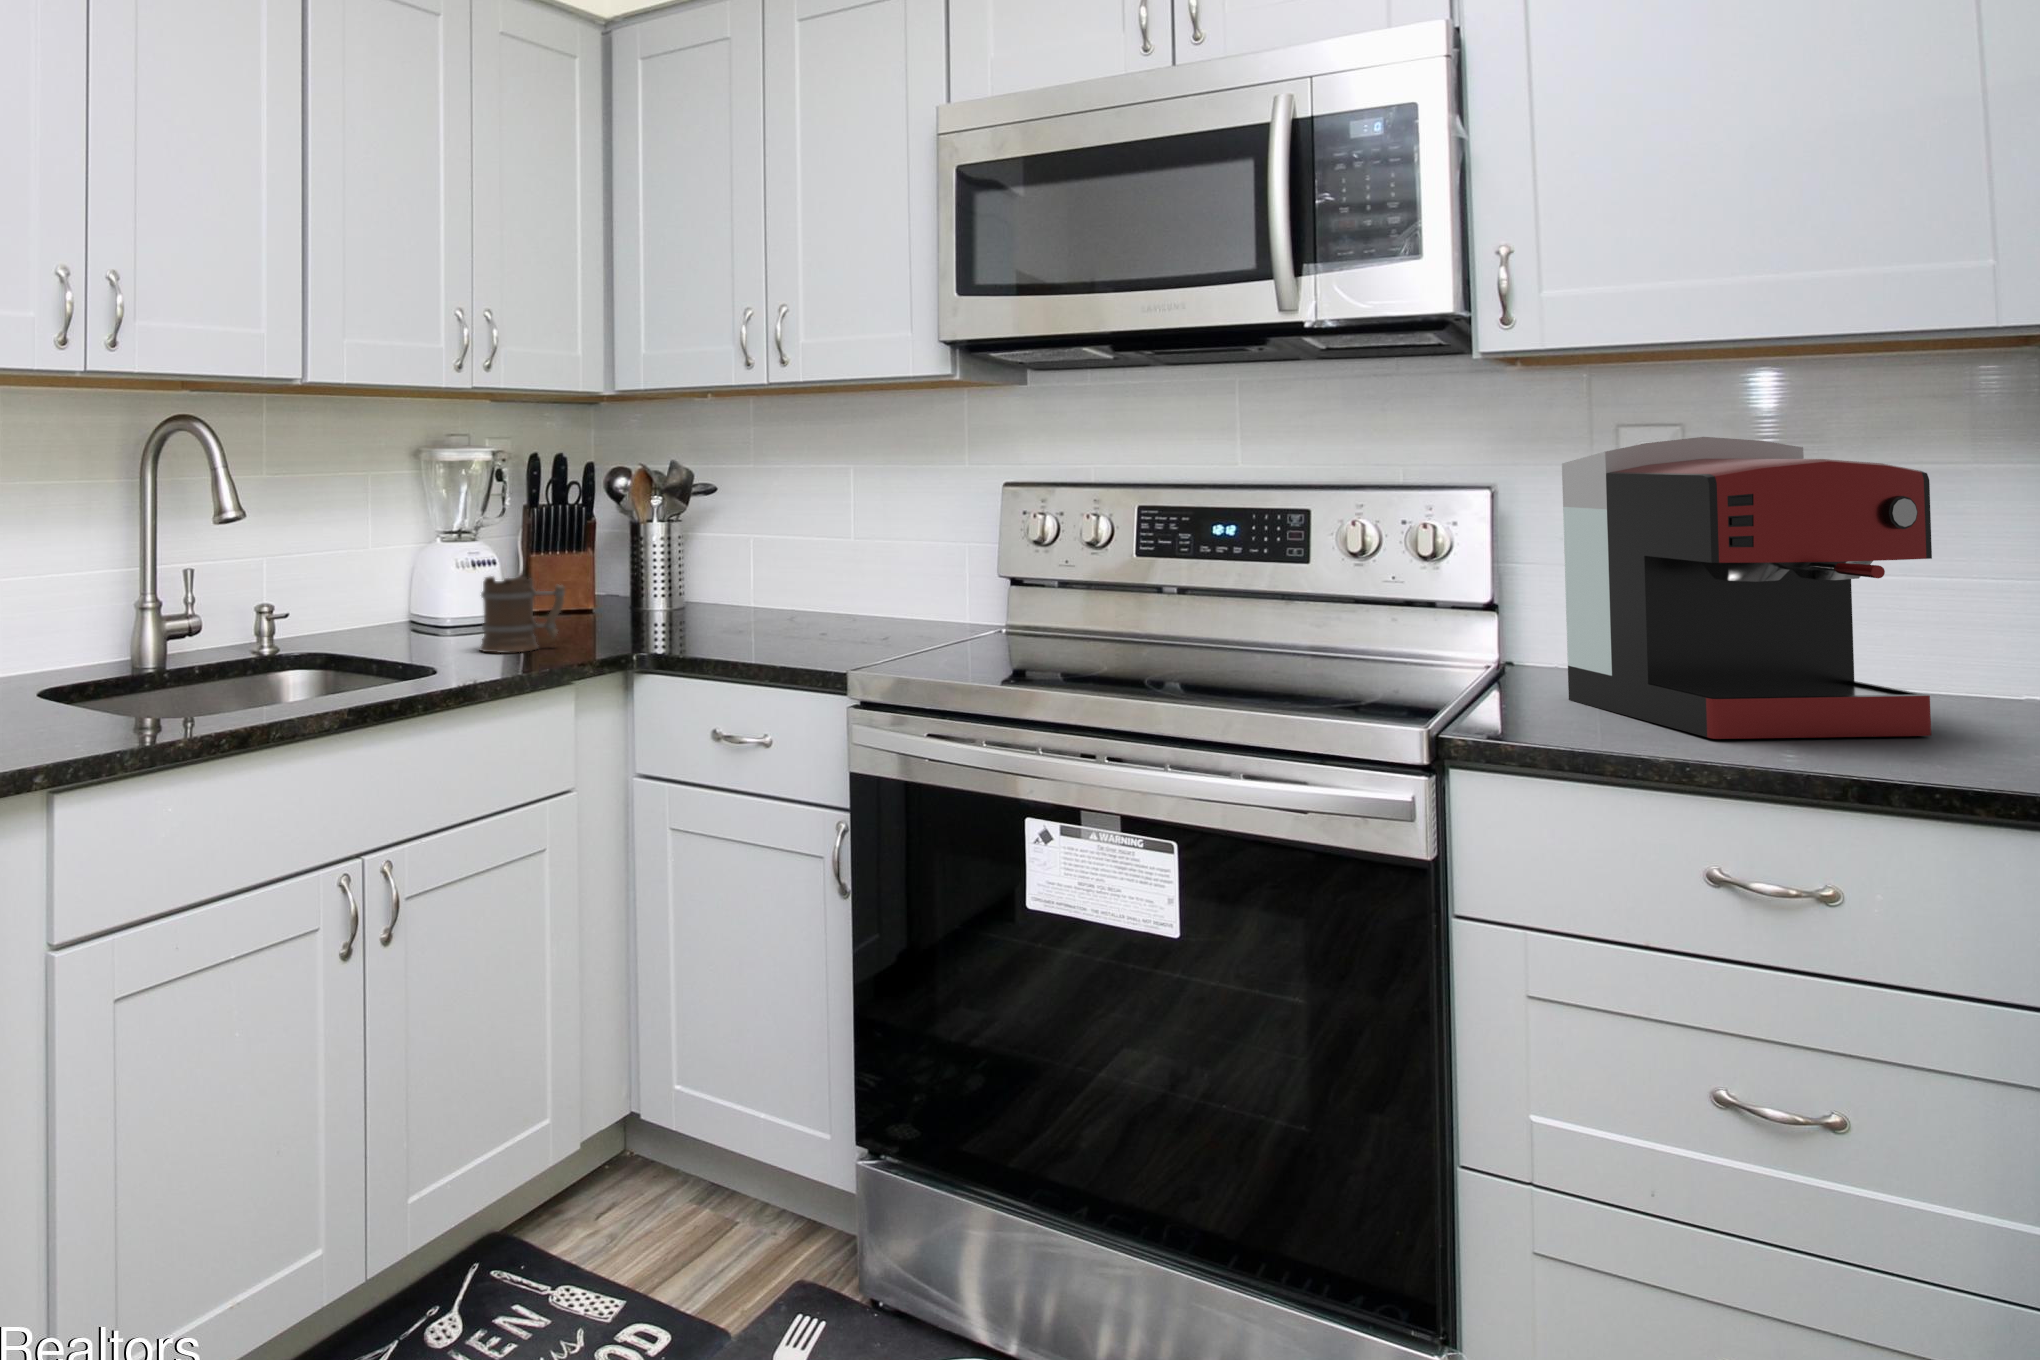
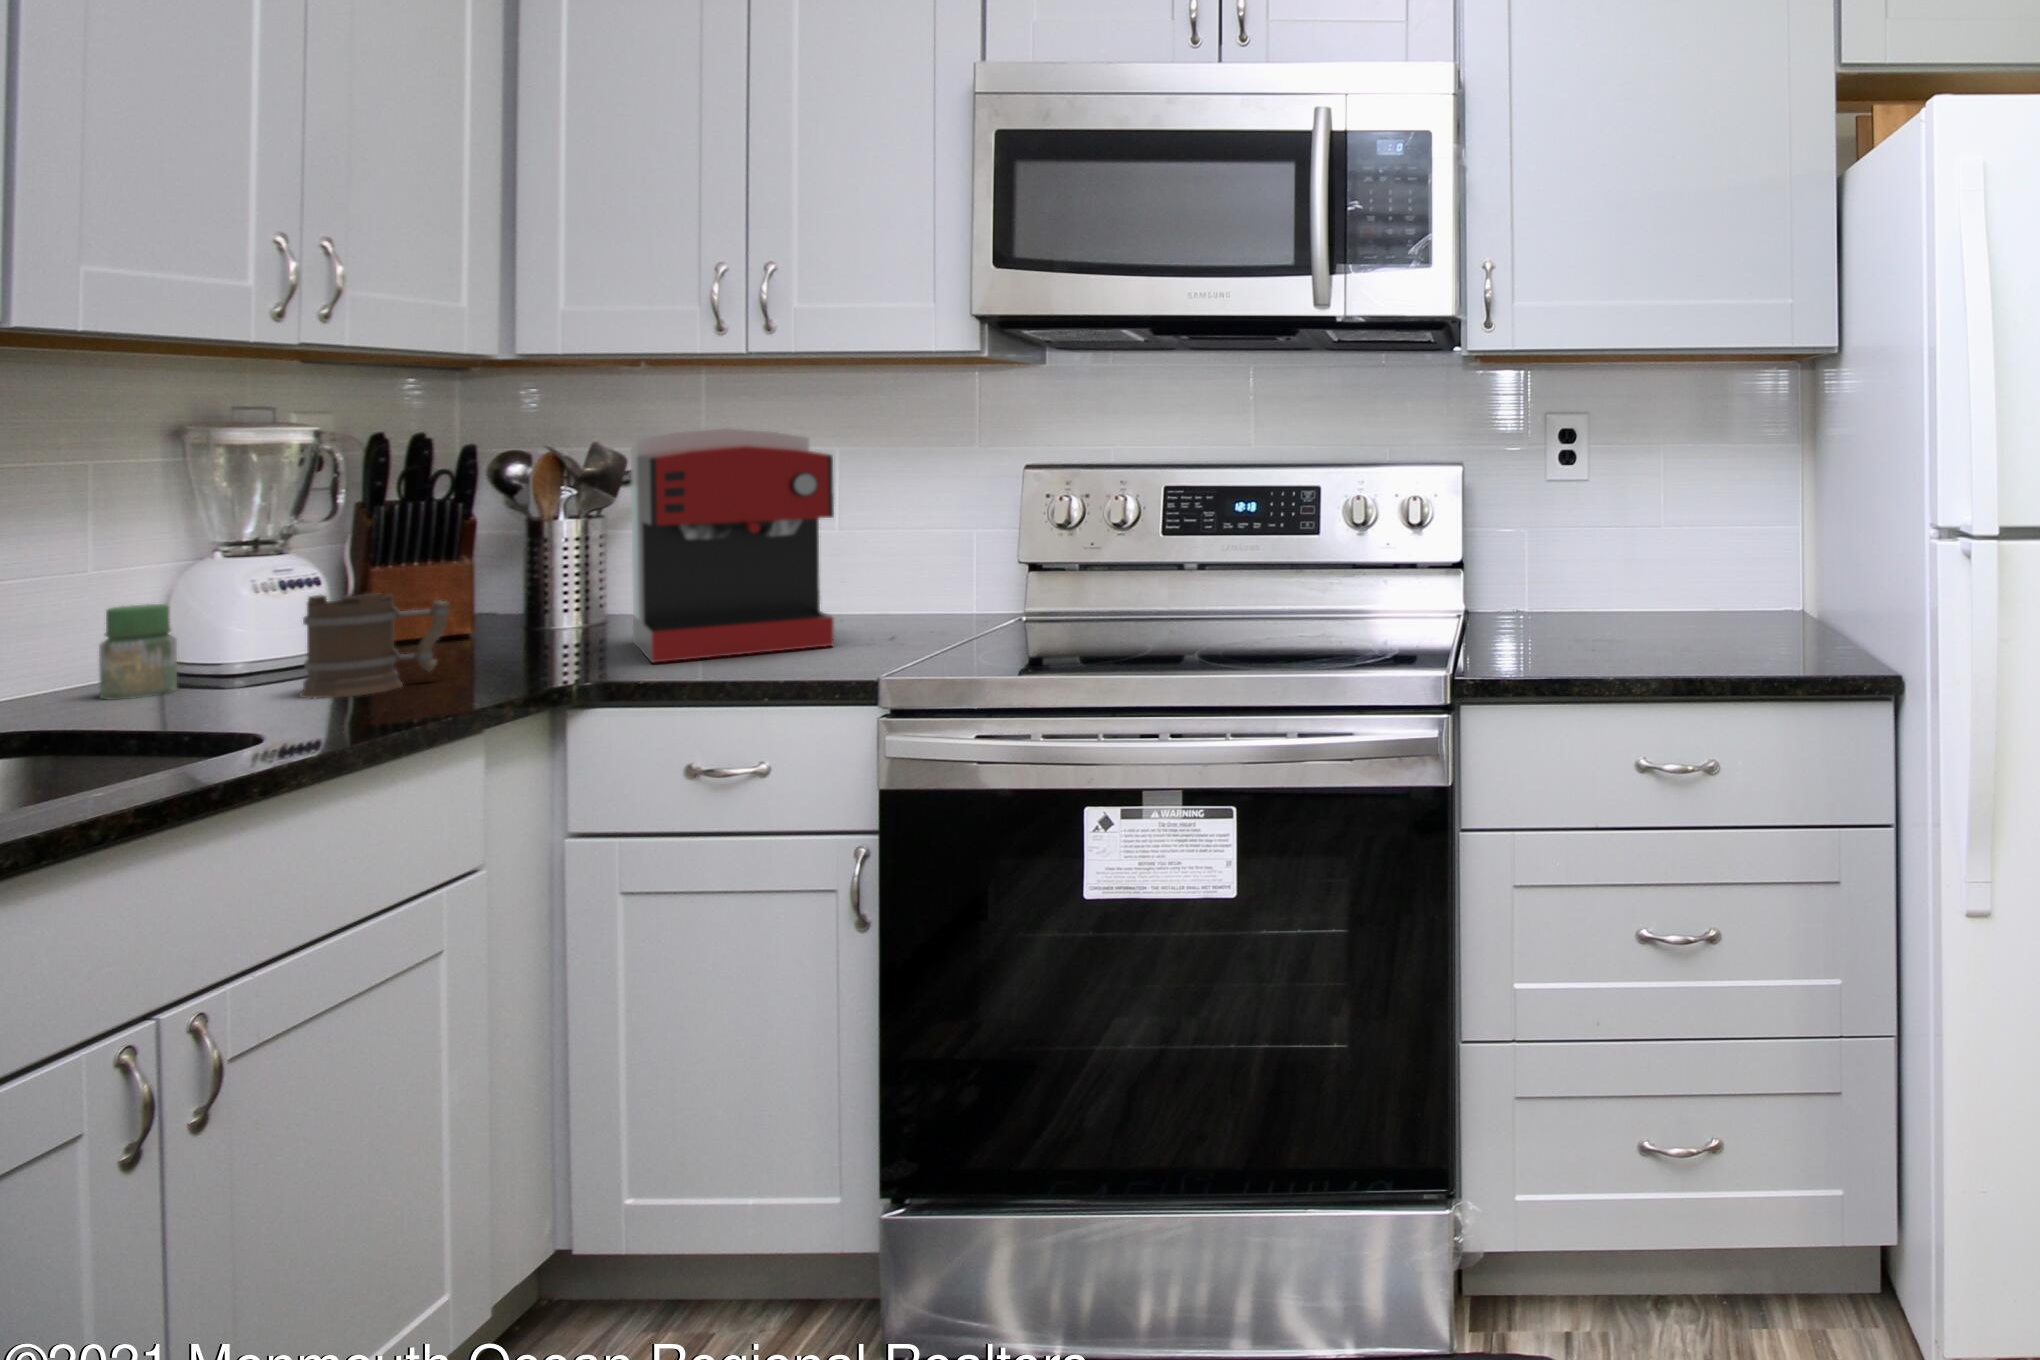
coffee maker: present [1562,437,1932,739] -> present [631,428,834,662]
jar: none [383,577,421,642] -> present [99,604,177,700]

